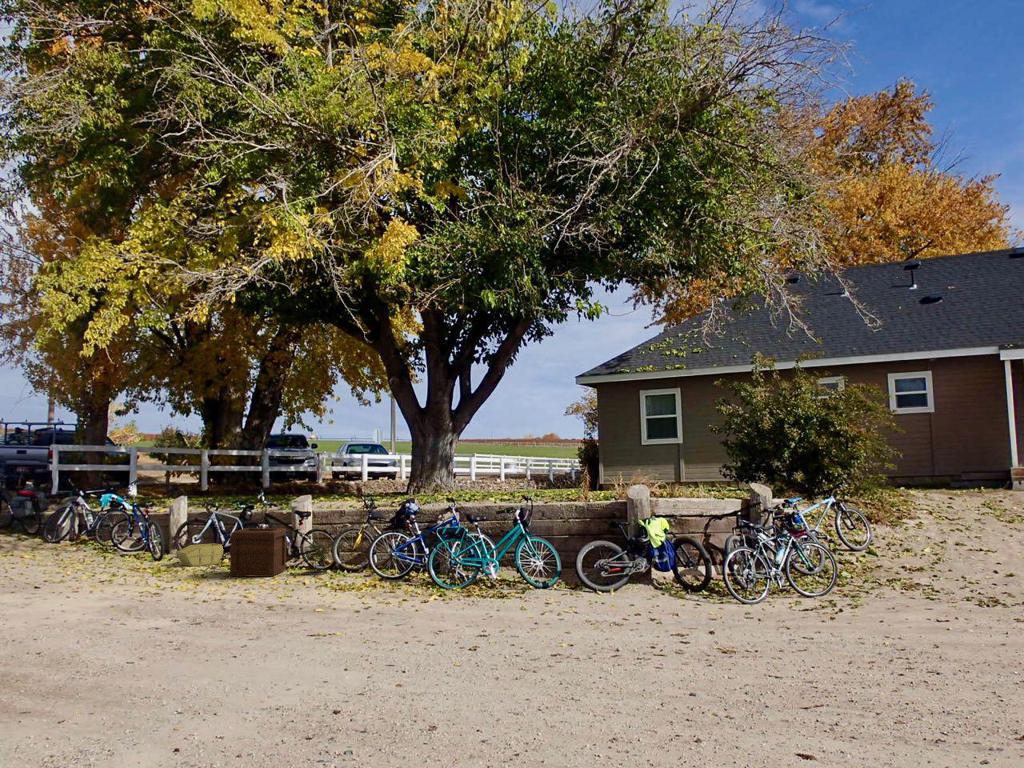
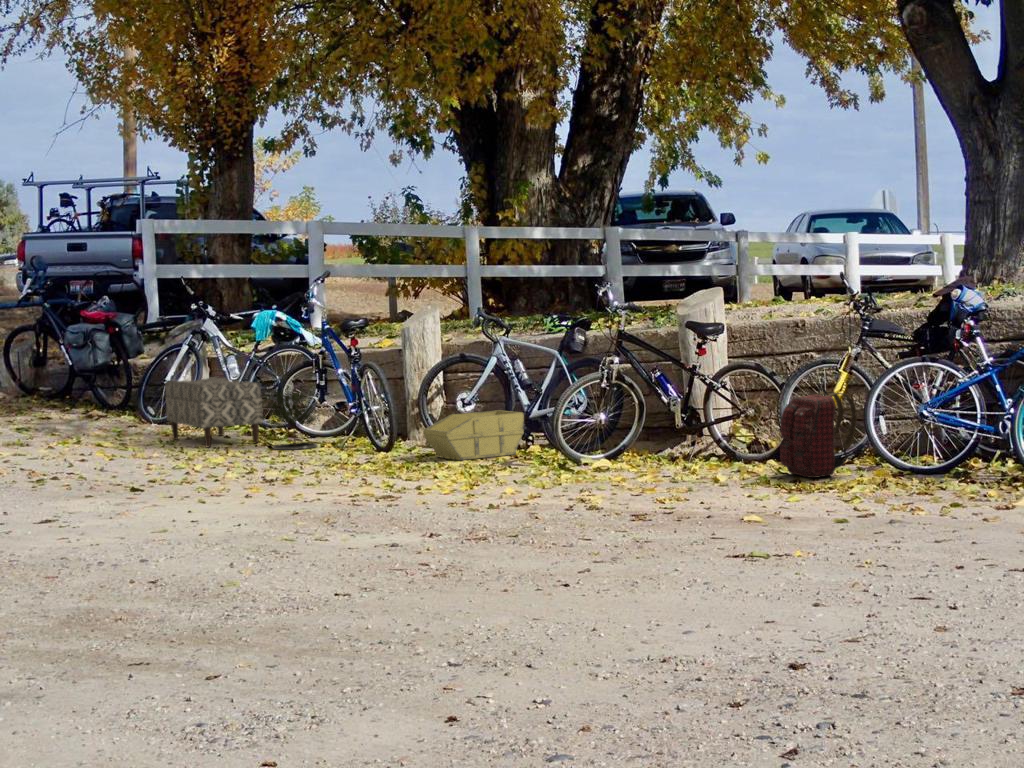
bench: none [54,522,102,557] -> present [165,377,263,447]
wooden crate: present [230,528,287,577] -> none [548,368,671,477]
potted tree: present [301,531,328,575] -> present [268,368,319,450]
backpack: none [330,540,363,579] -> present [780,388,856,478]

